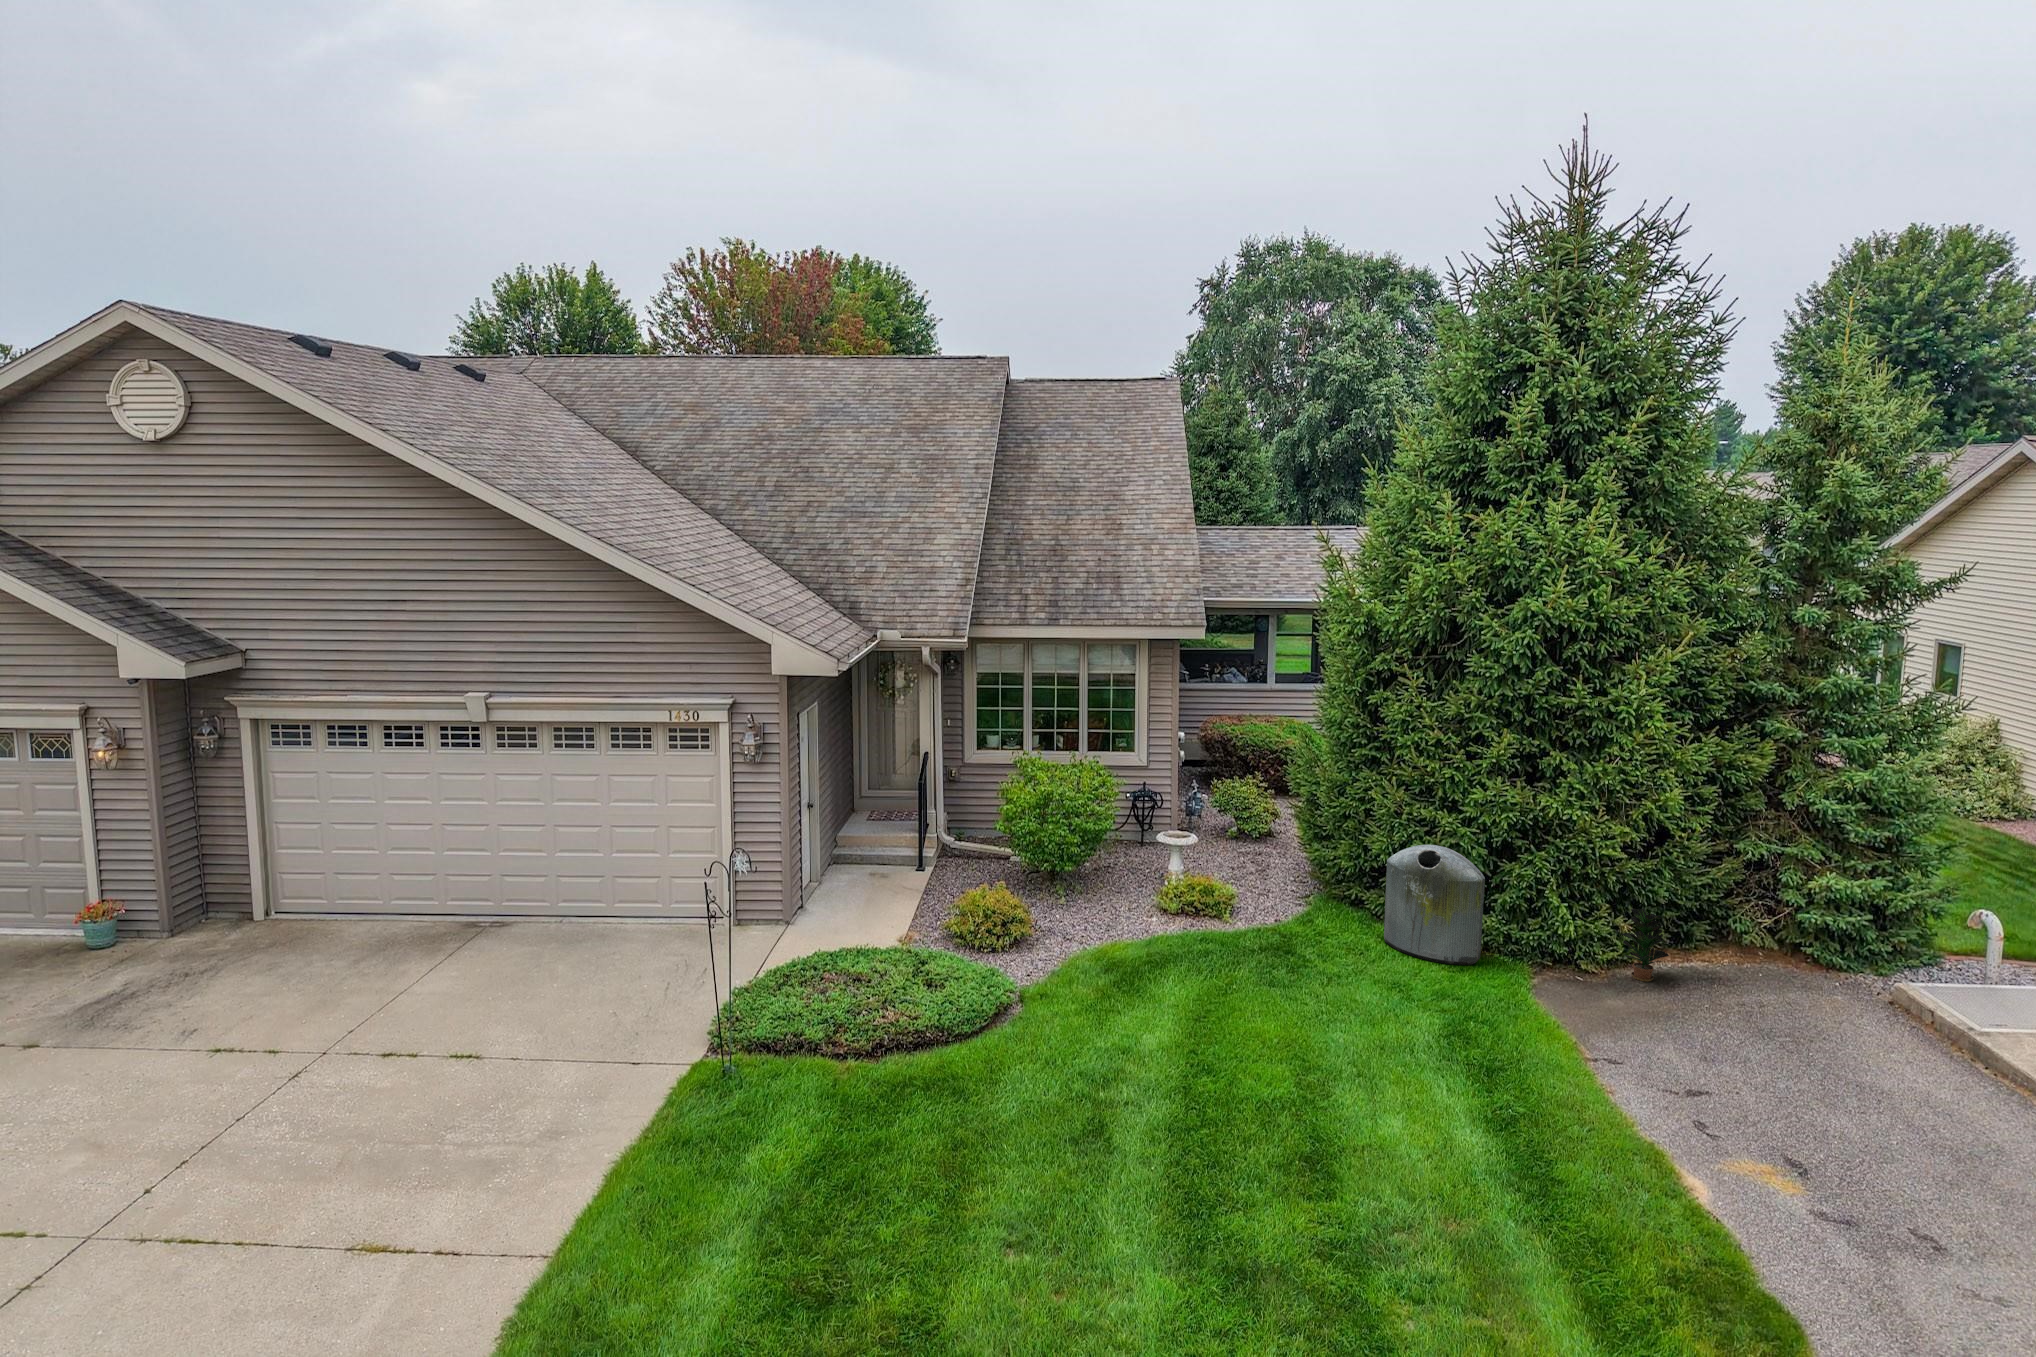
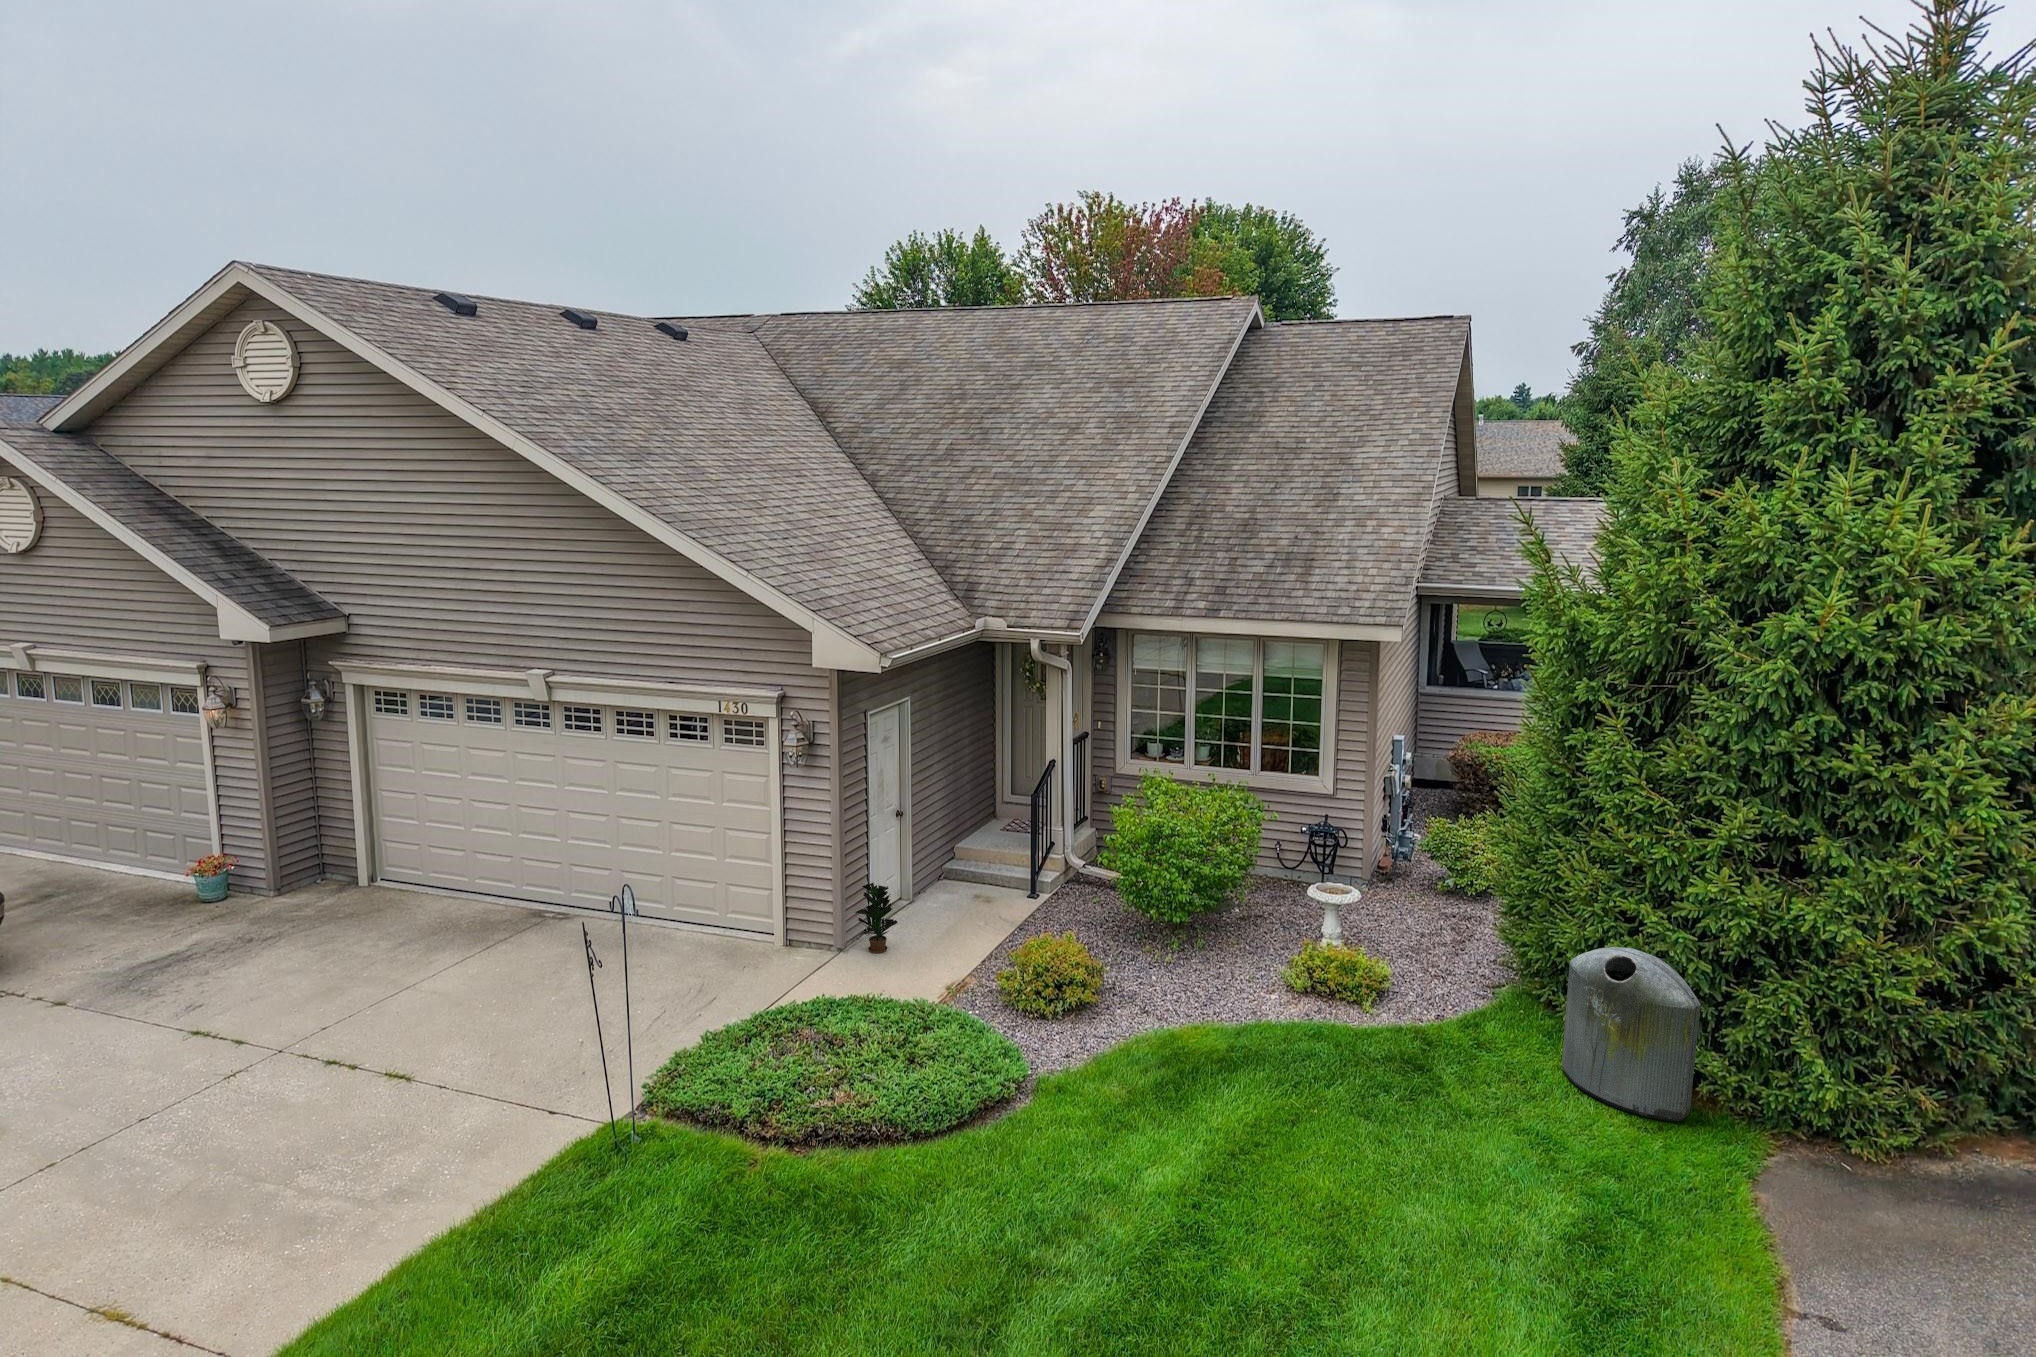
potted plant: present [1621,909,1669,982] -> present [855,883,898,953]

